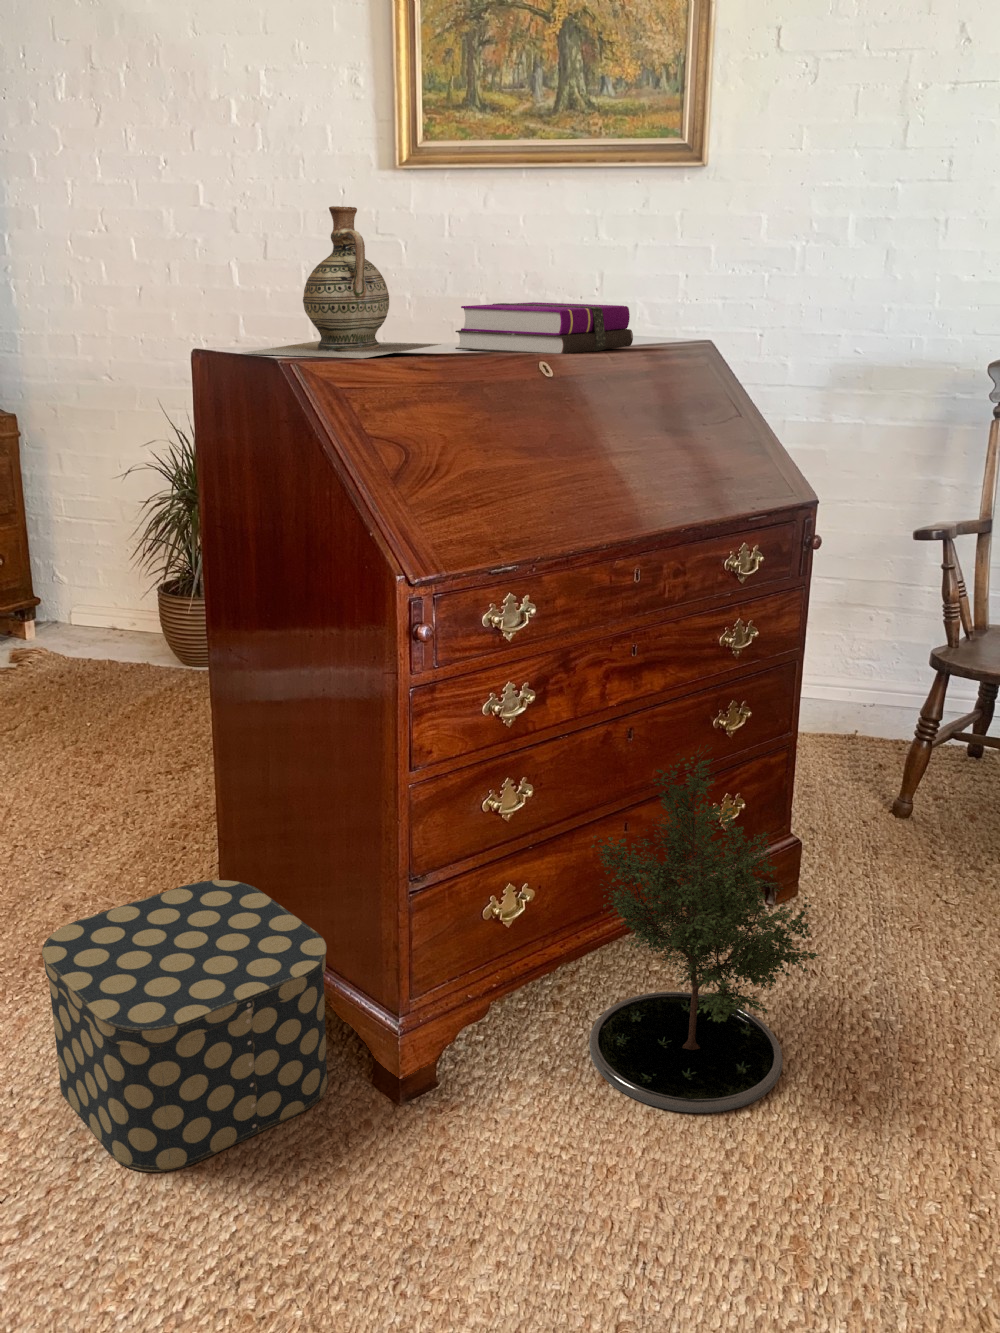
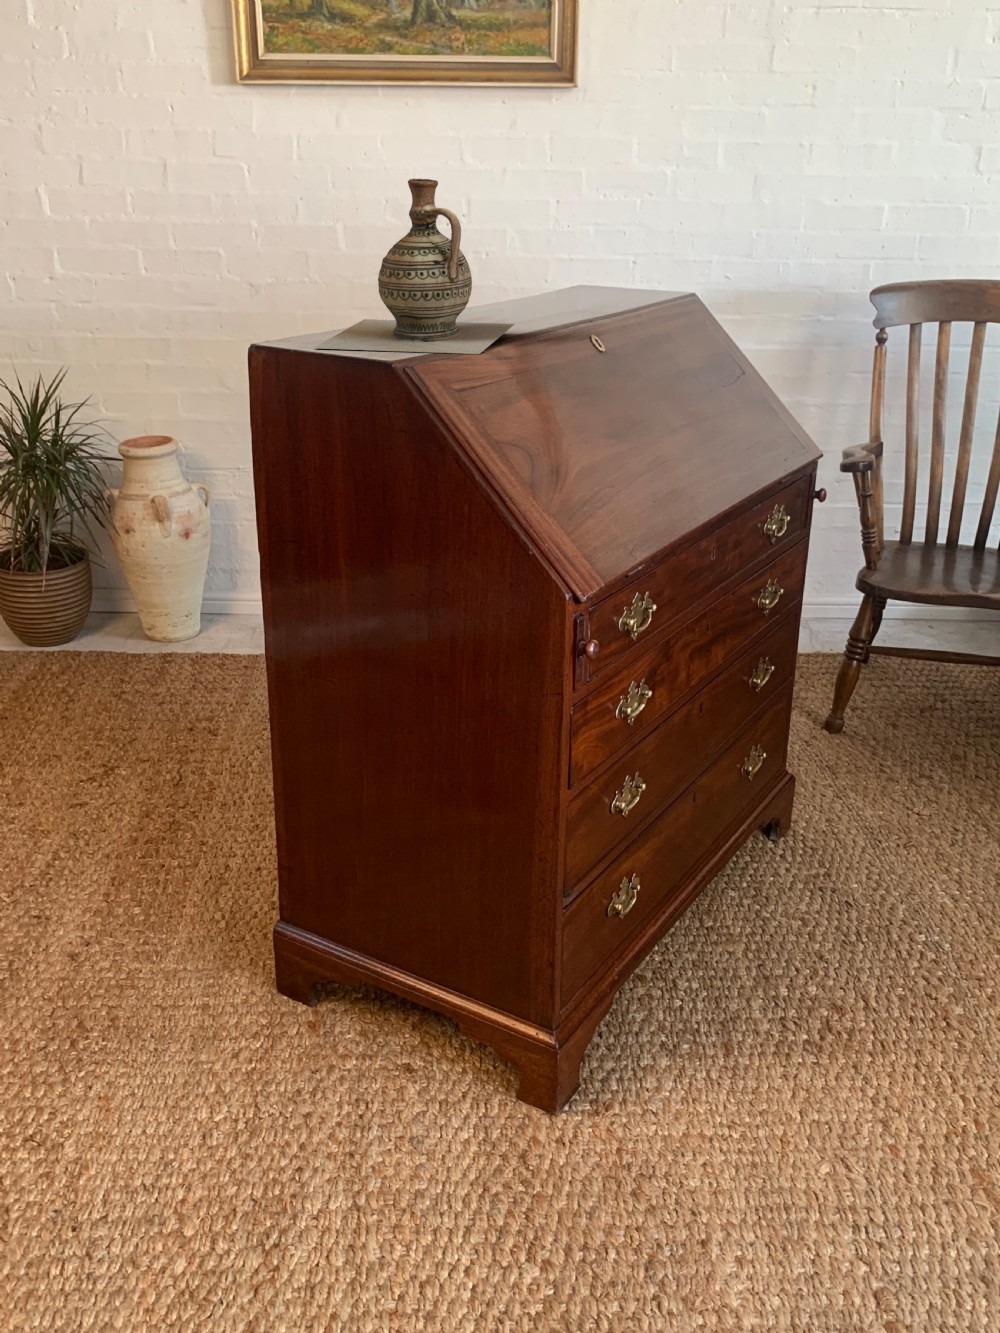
hardback book: present [455,302,633,354] -> none [498,260,653,328]
potted tree: present [589,745,821,1113] -> none [692,721,931,1068]
storage box: present [42,880,328,1172] -> none [172,914,479,1244]

